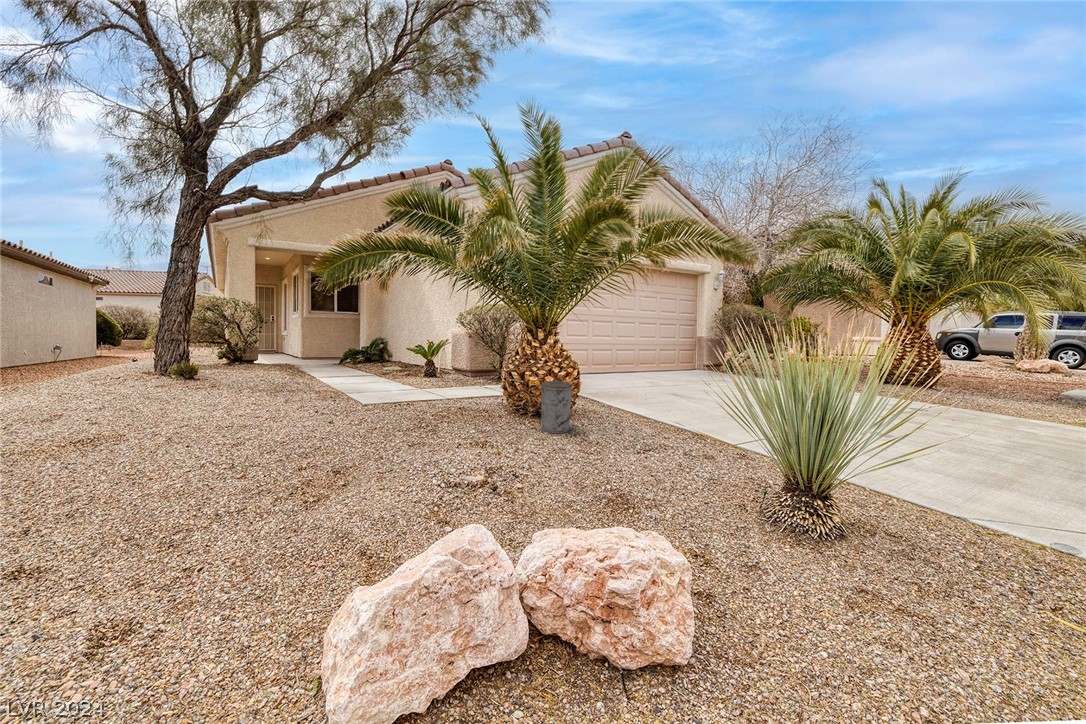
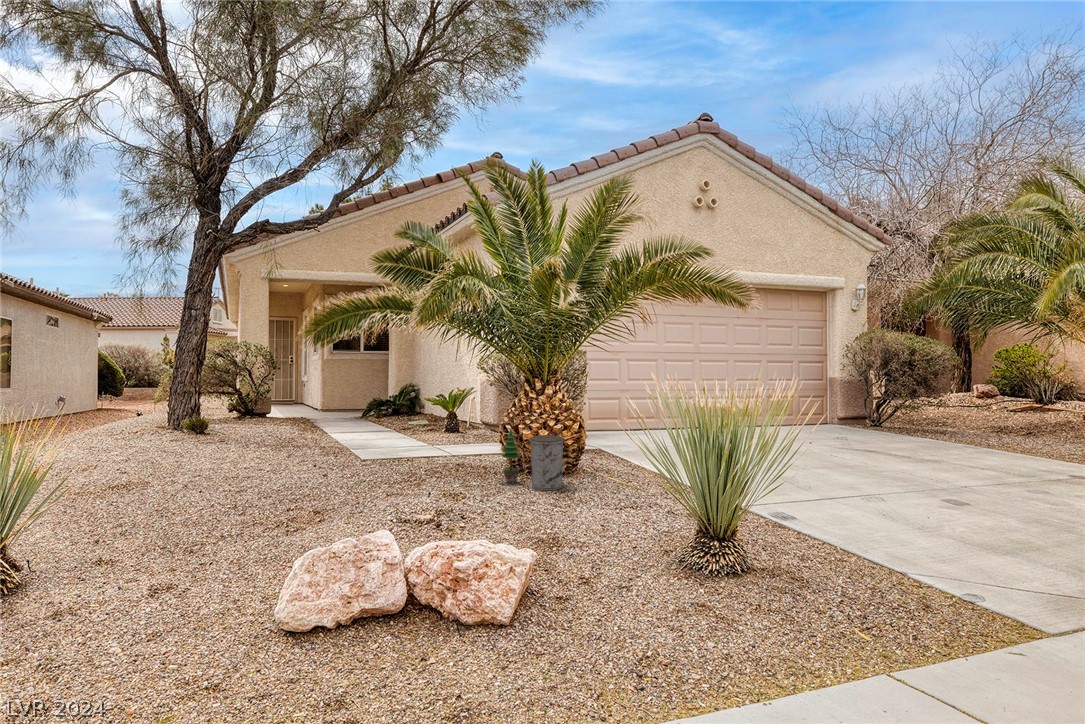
potted tree: none [510,374,528,425] -> present [502,429,520,483]

